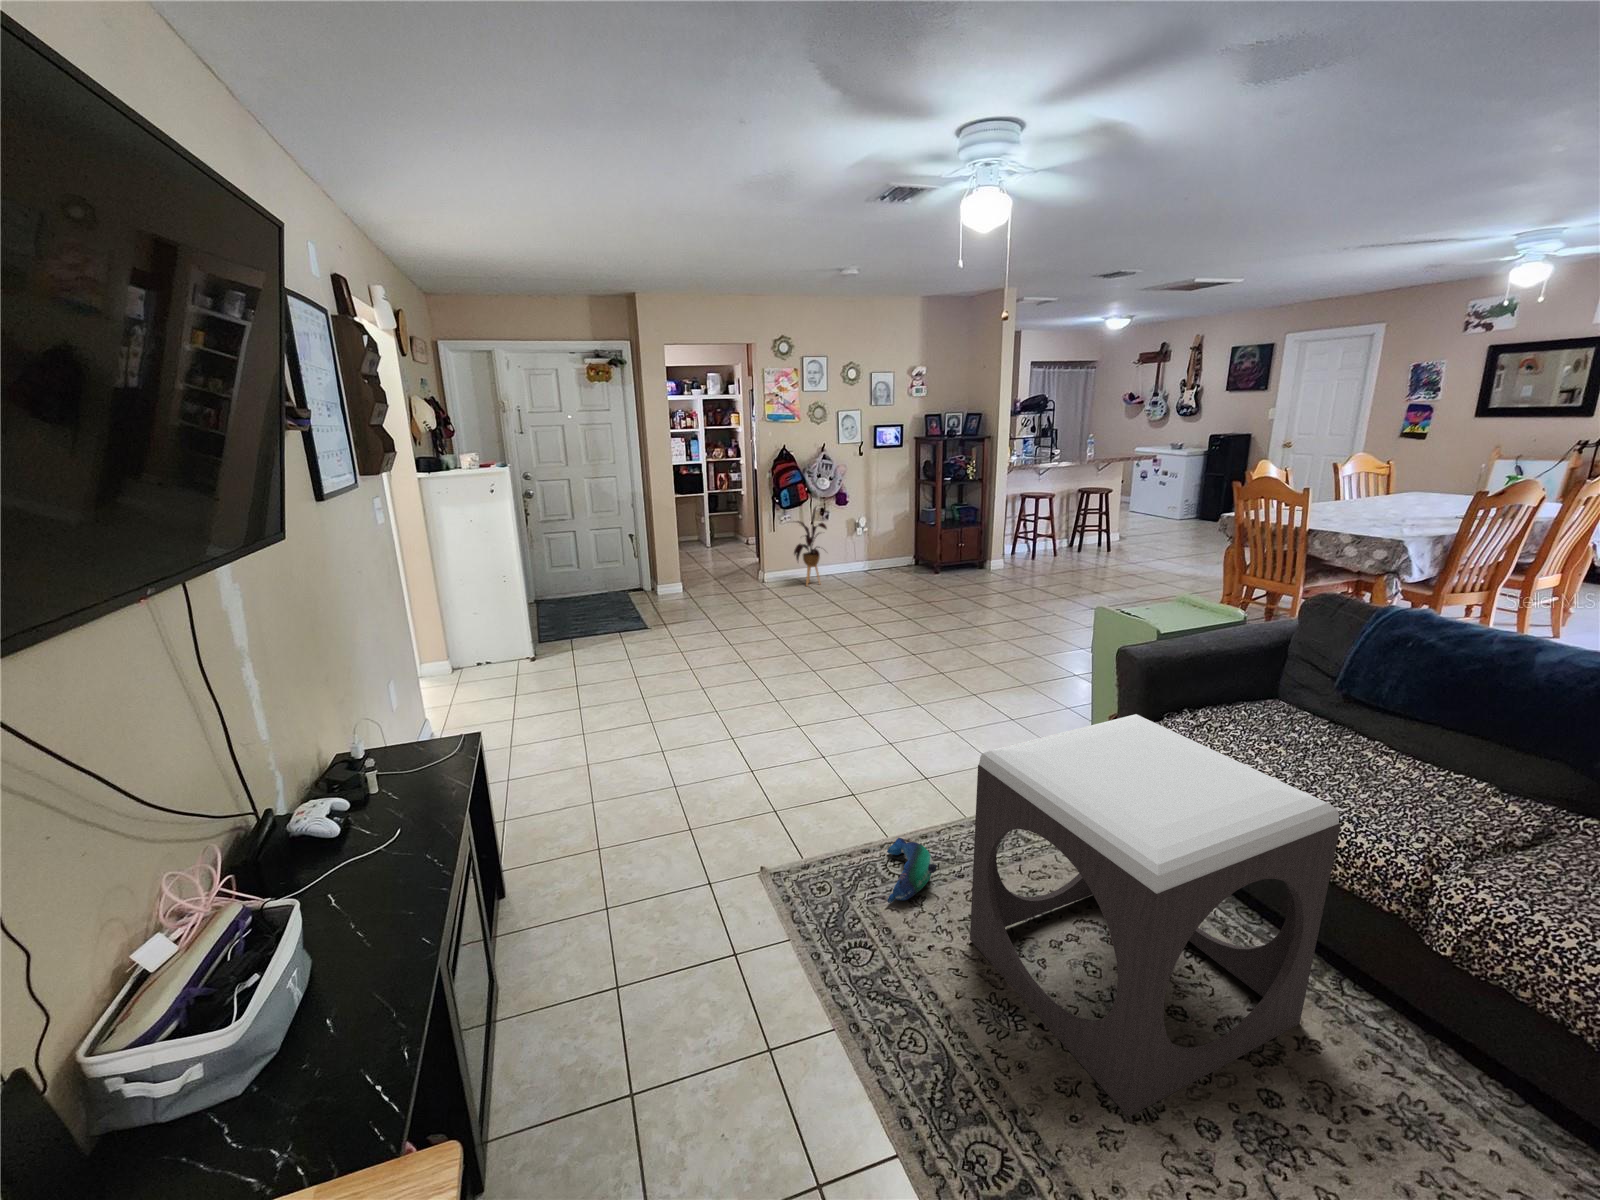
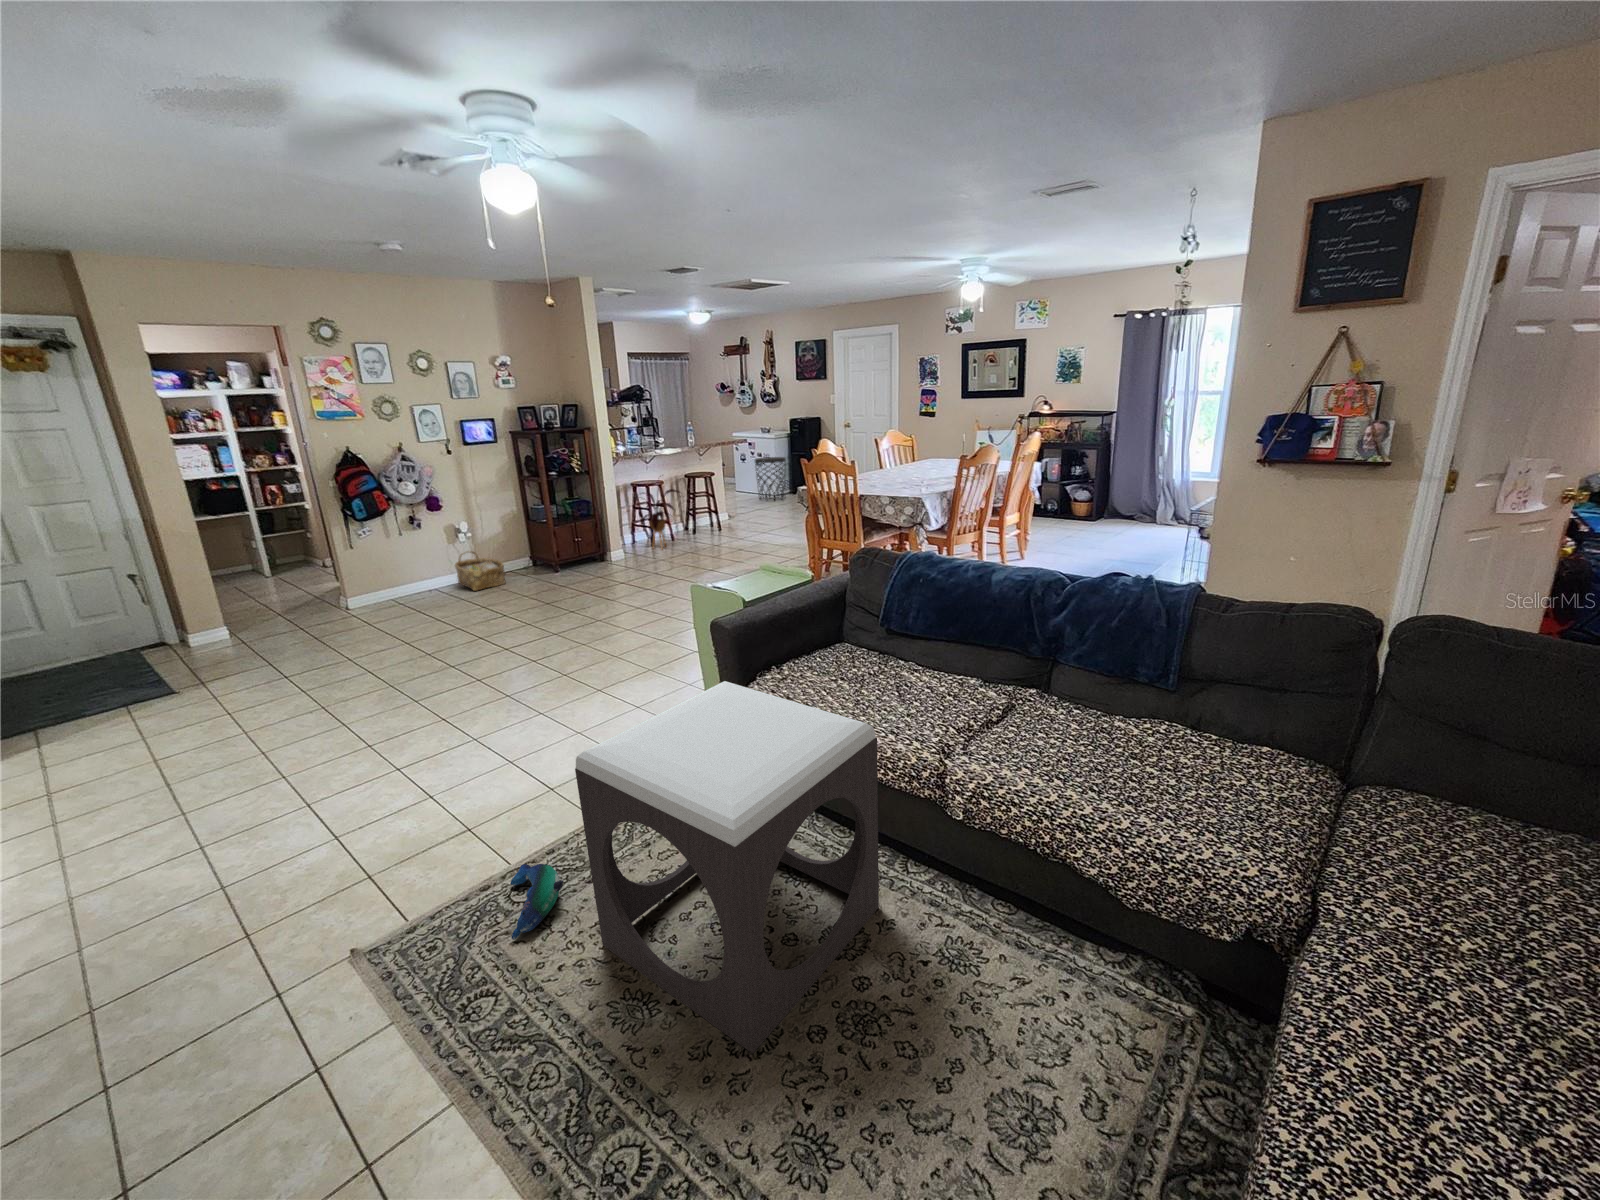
side table: none [1151,475,1193,525] -> present [755,457,786,500]
house plant: present [794,507,827,585] -> present [641,484,680,549]
woven basket: none [847,543,888,580] -> present [455,551,505,591]

